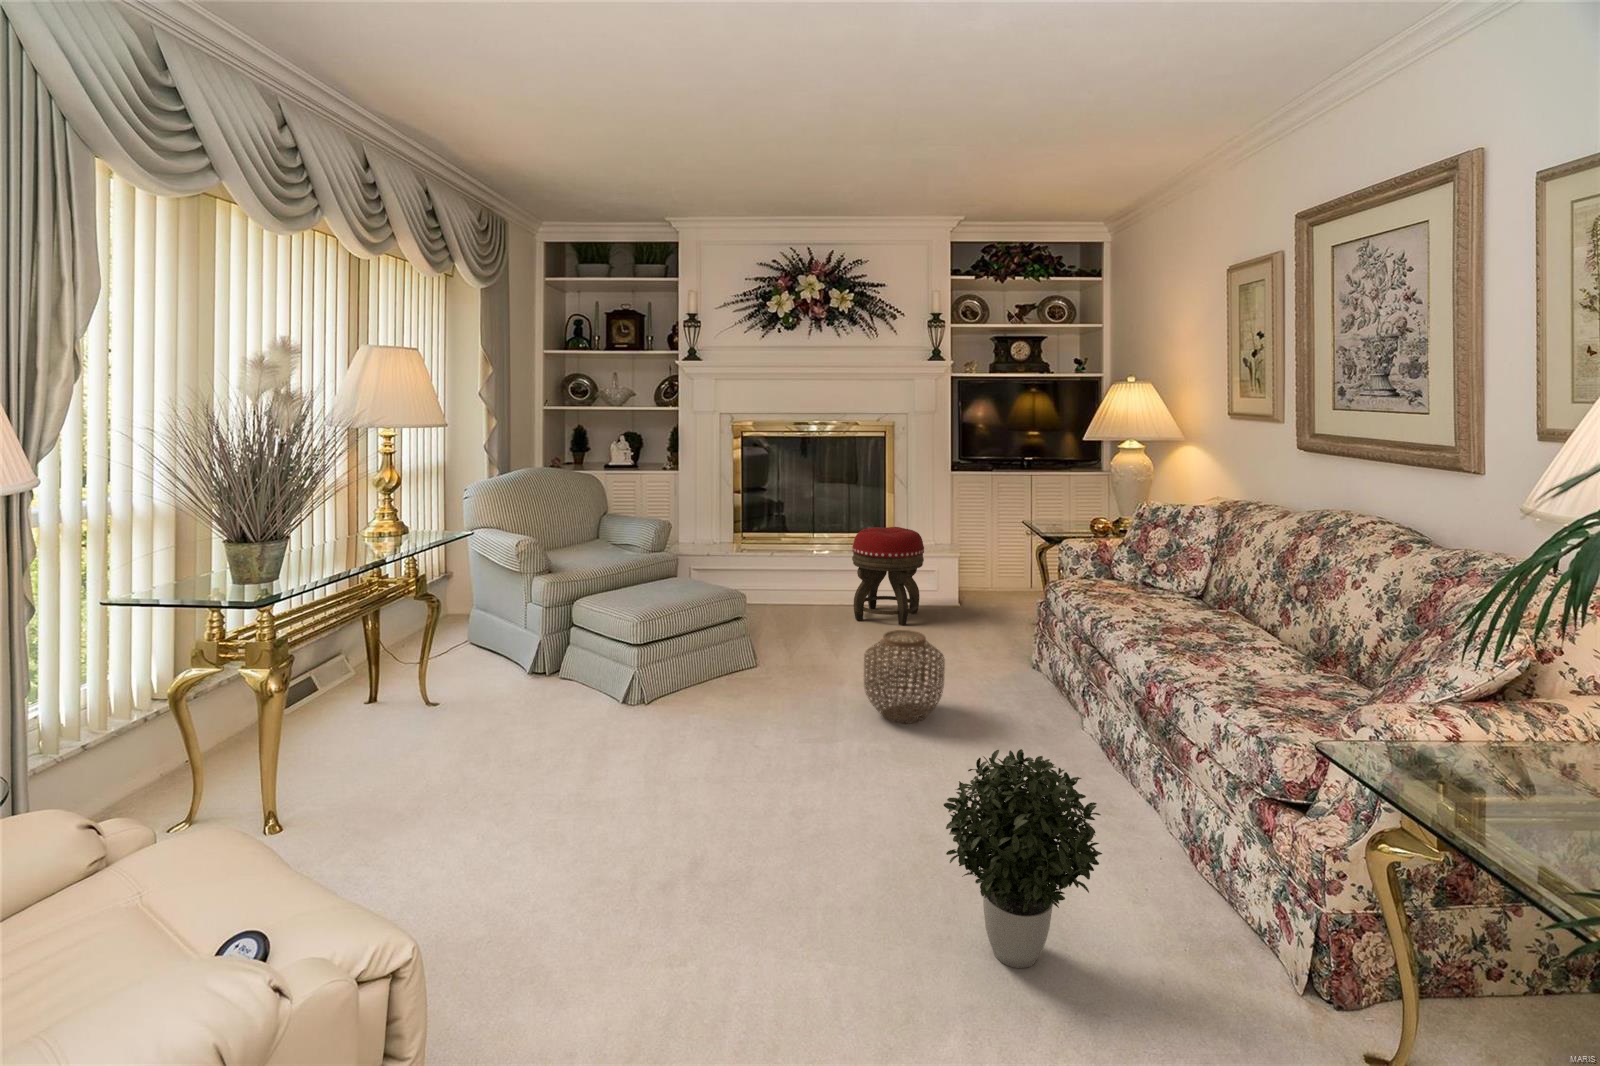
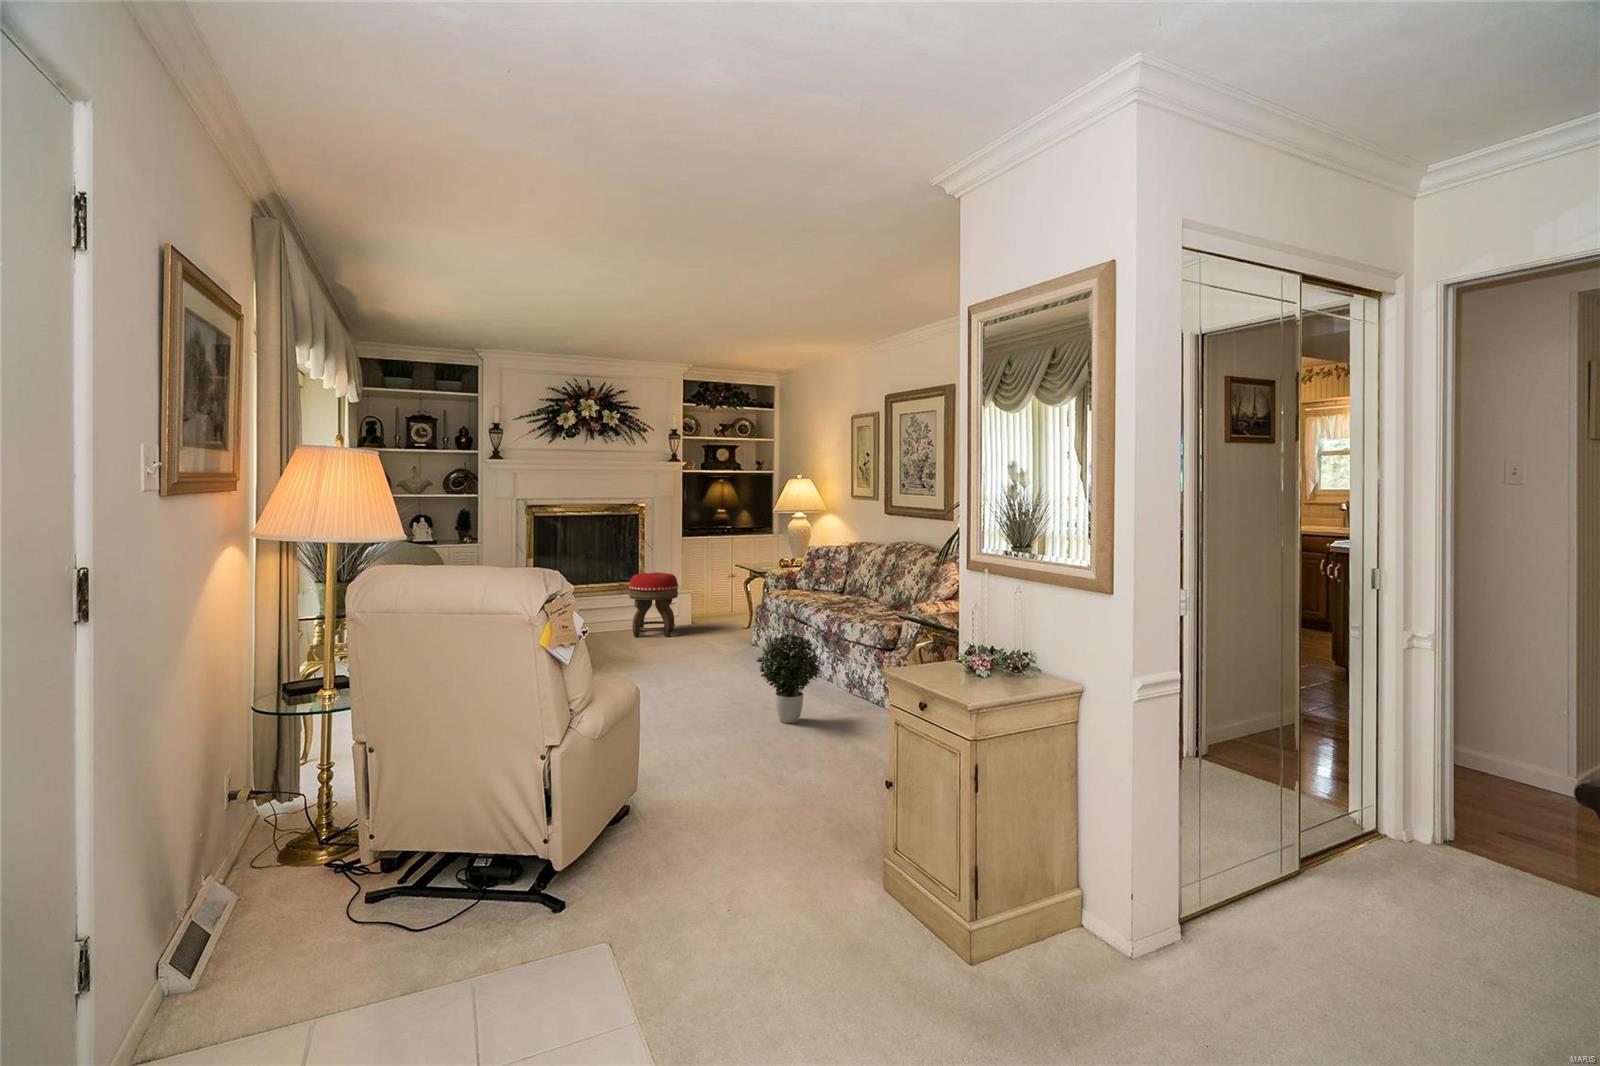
woven basket: present [864,630,945,723] -> none [673,620,719,673]

